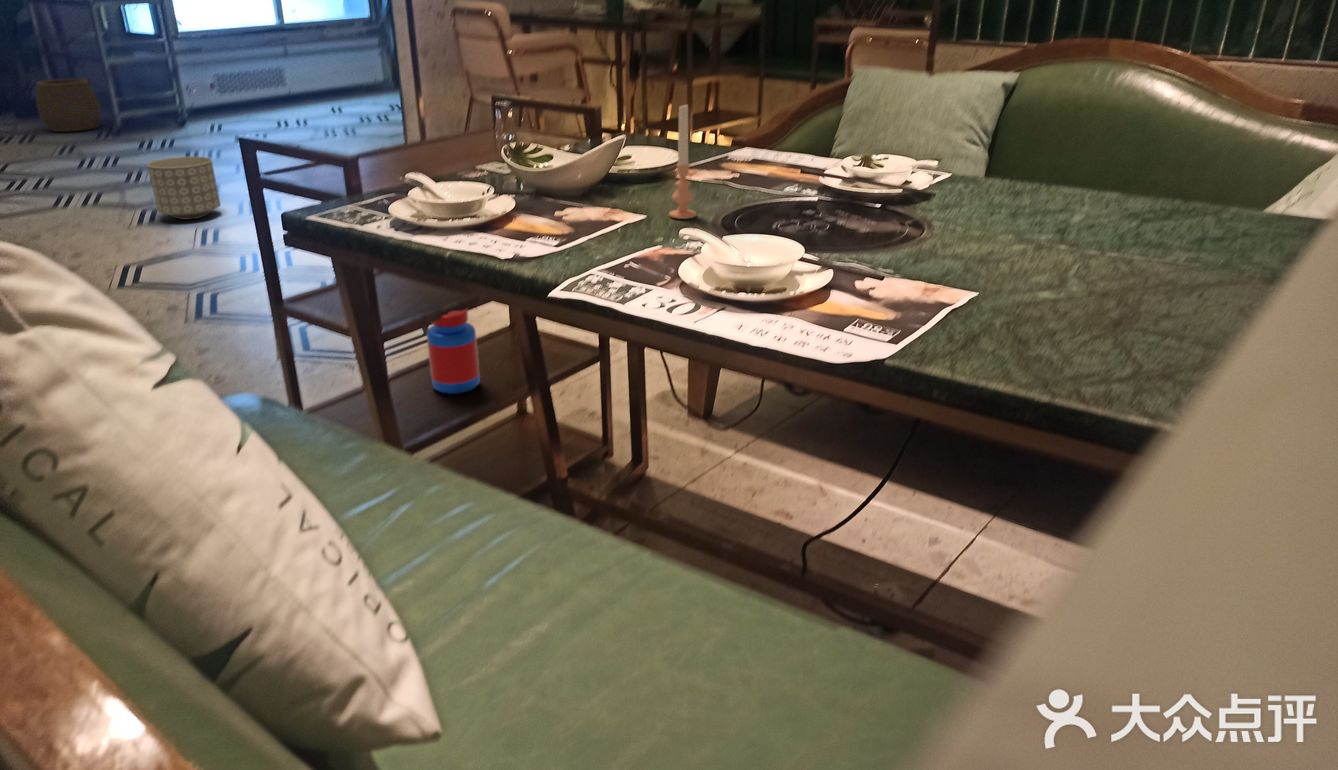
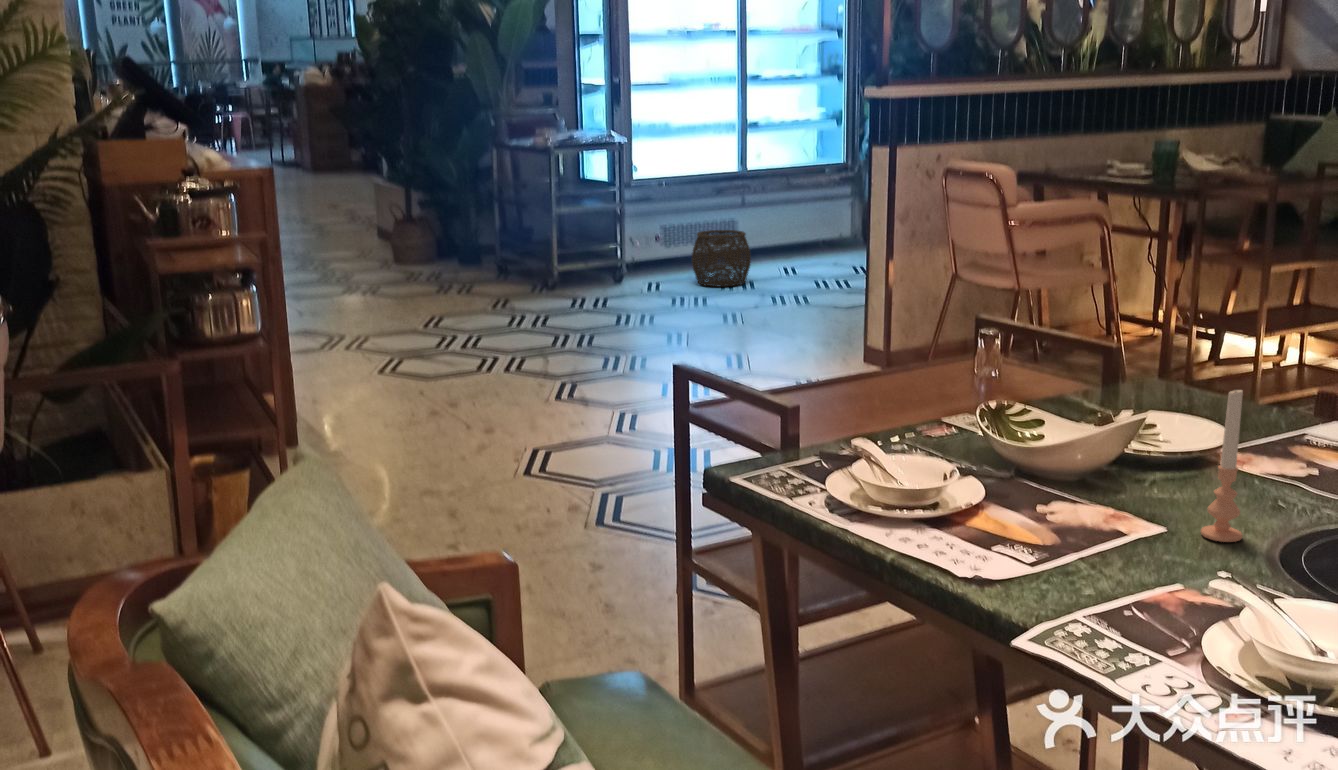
woven basket: present [37,79,100,132] -> present [691,230,751,287]
planter: present [148,156,220,220] -> none [577,327,644,397]
jar: present [427,309,480,394] -> none [850,574,915,691]

